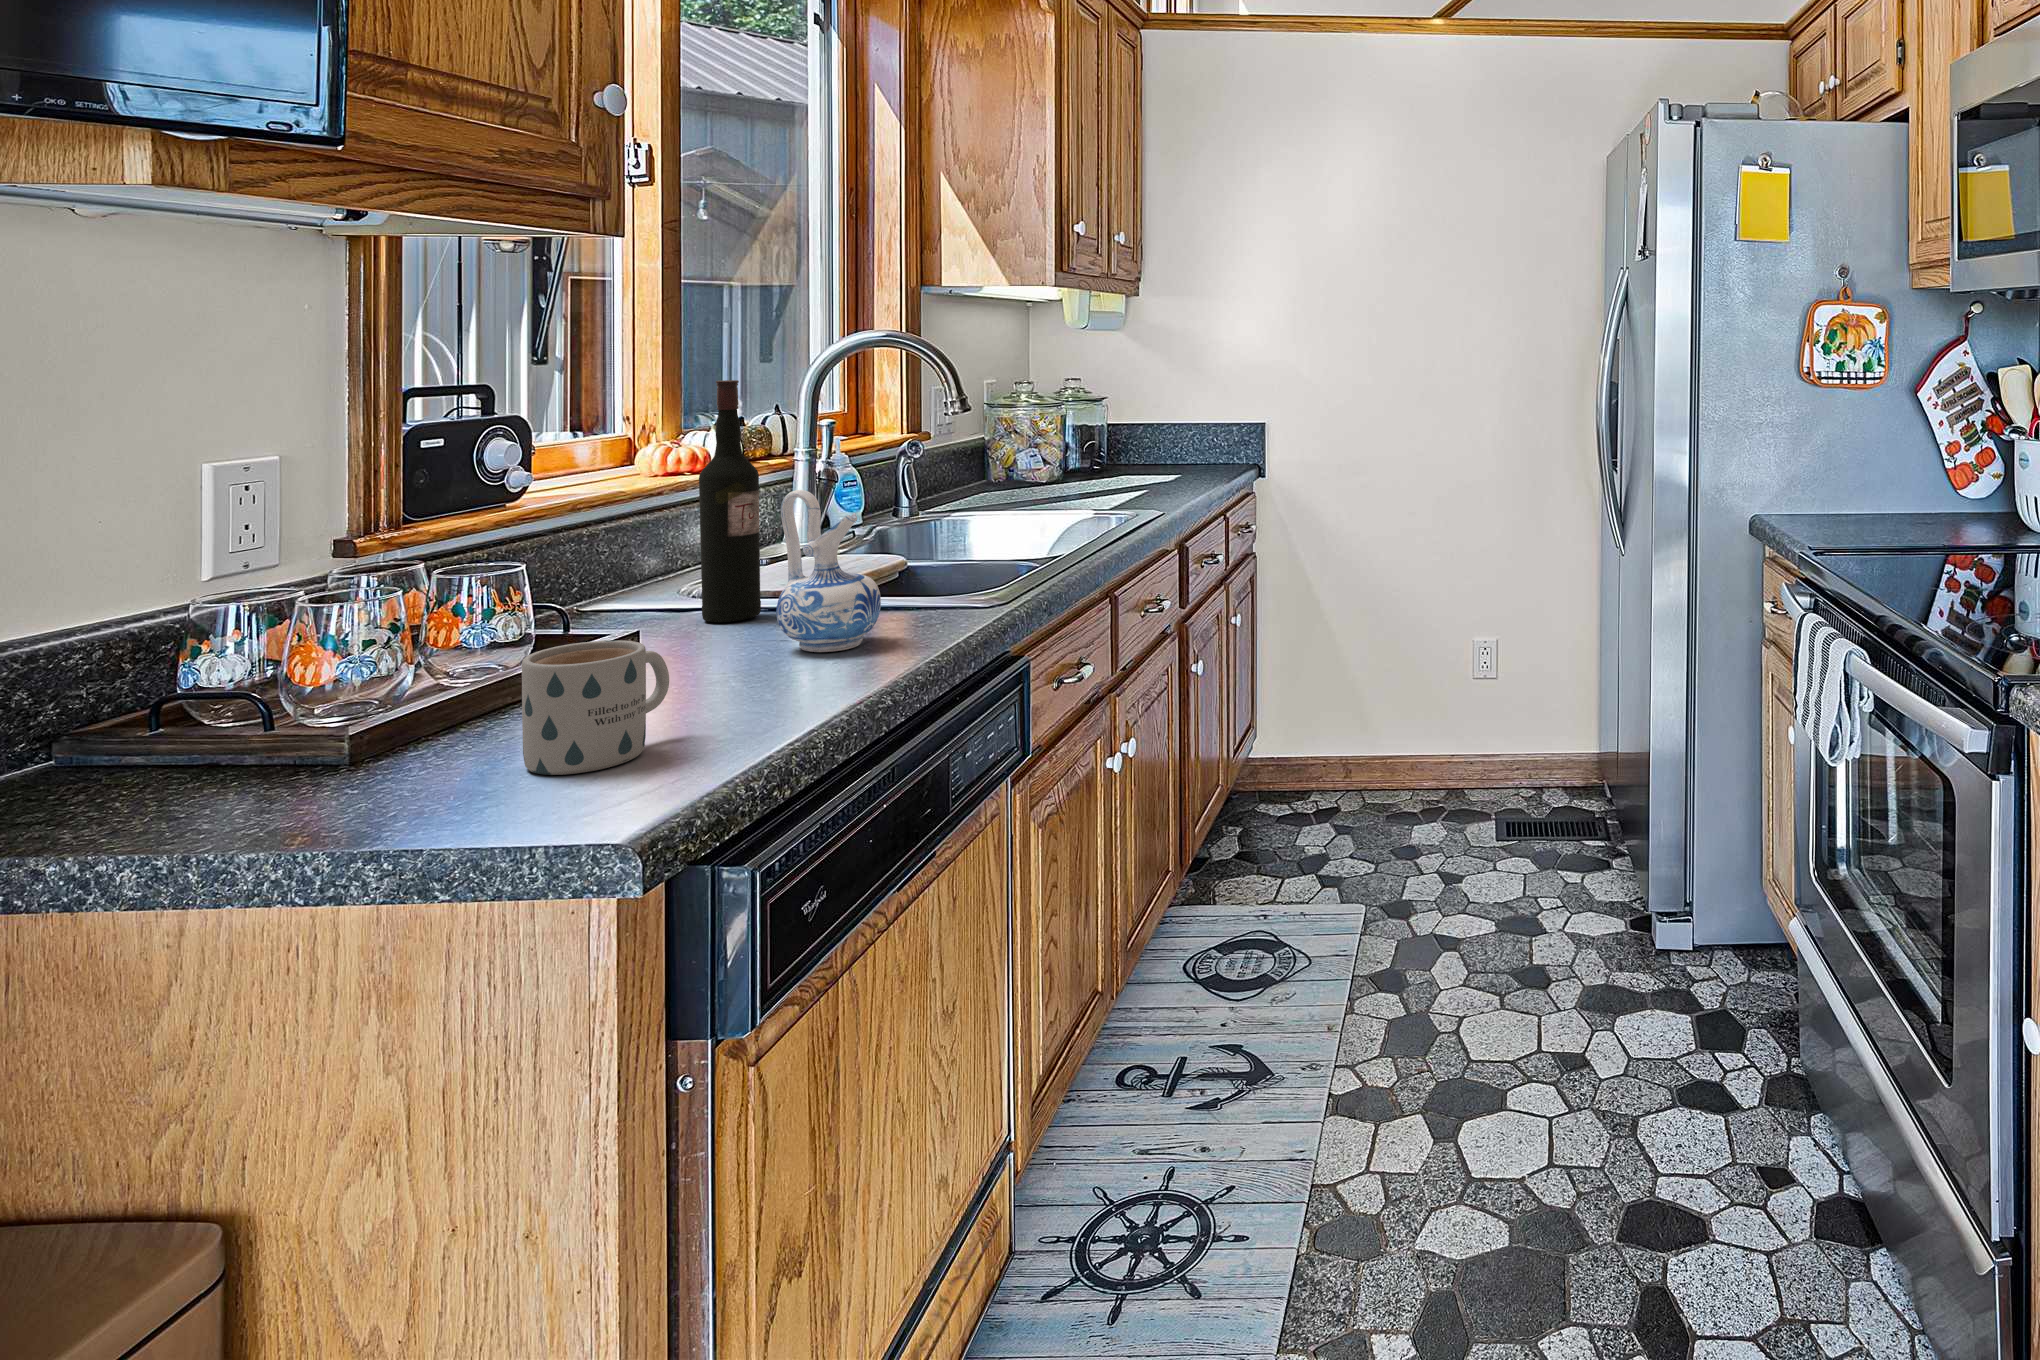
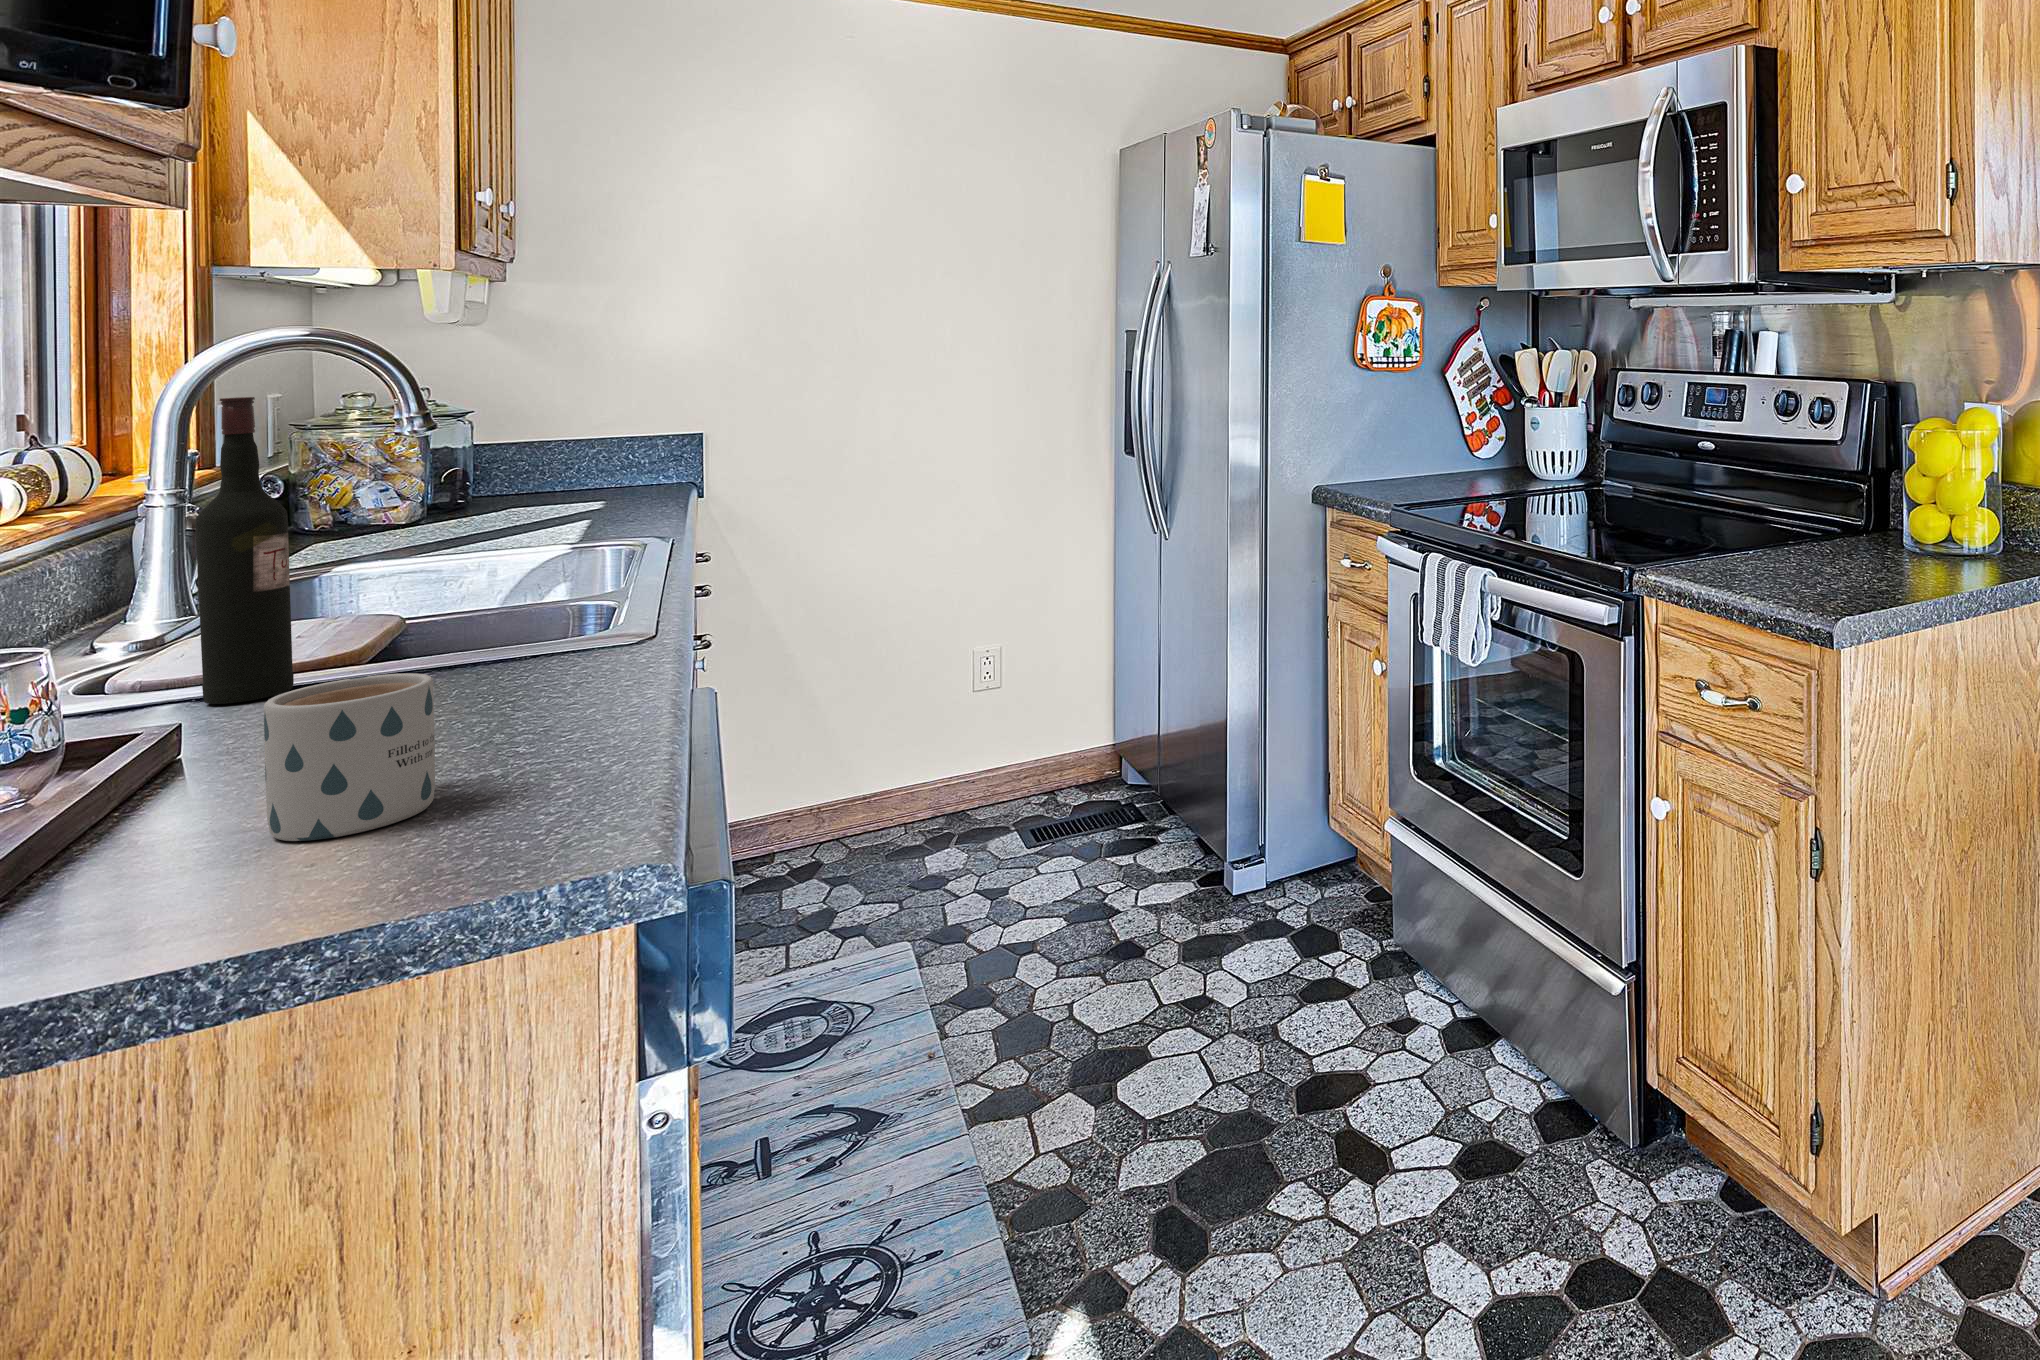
ceramic pitcher: present [776,490,881,652] -> none [397,514,543,702]

